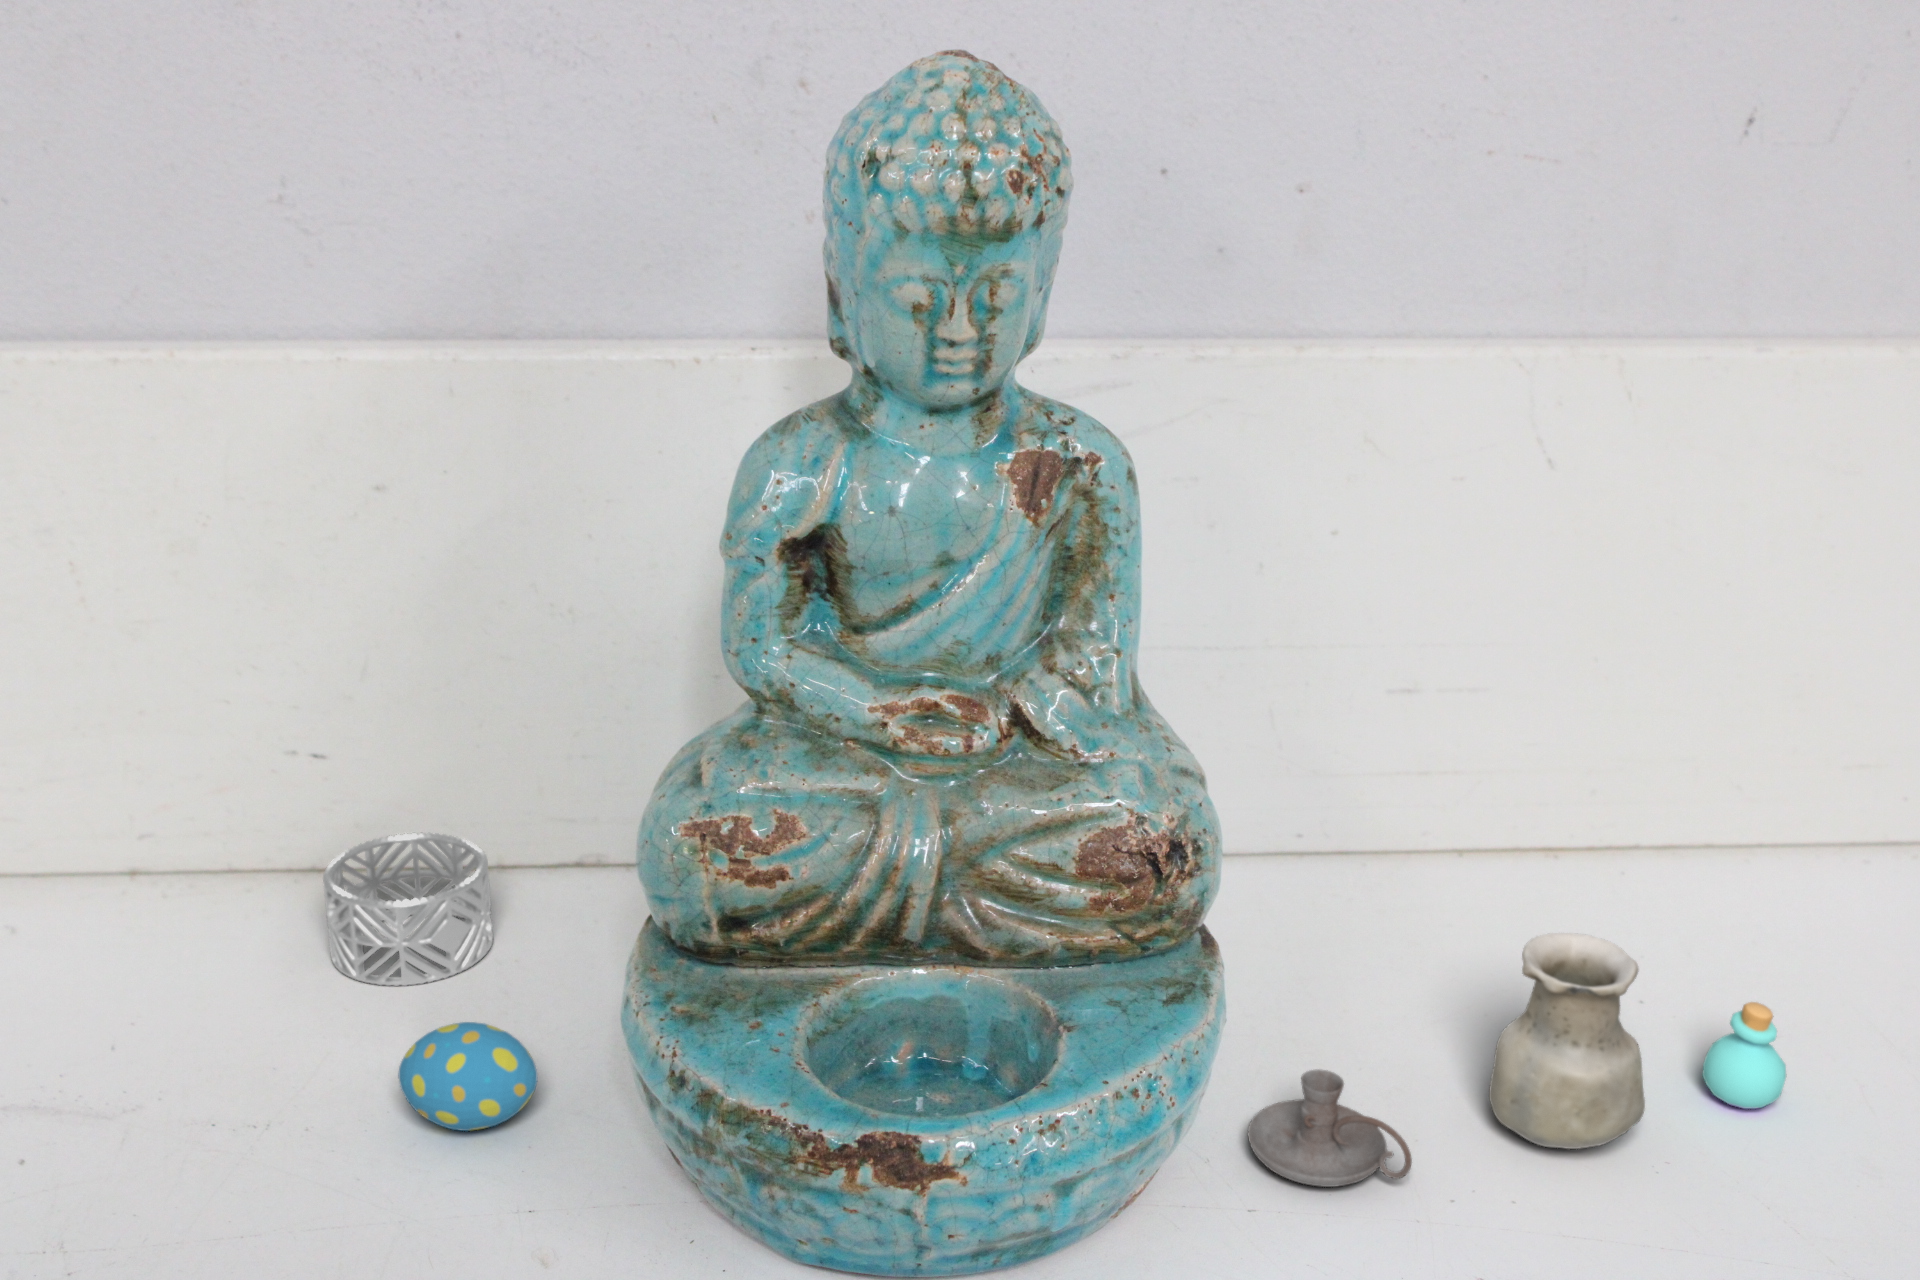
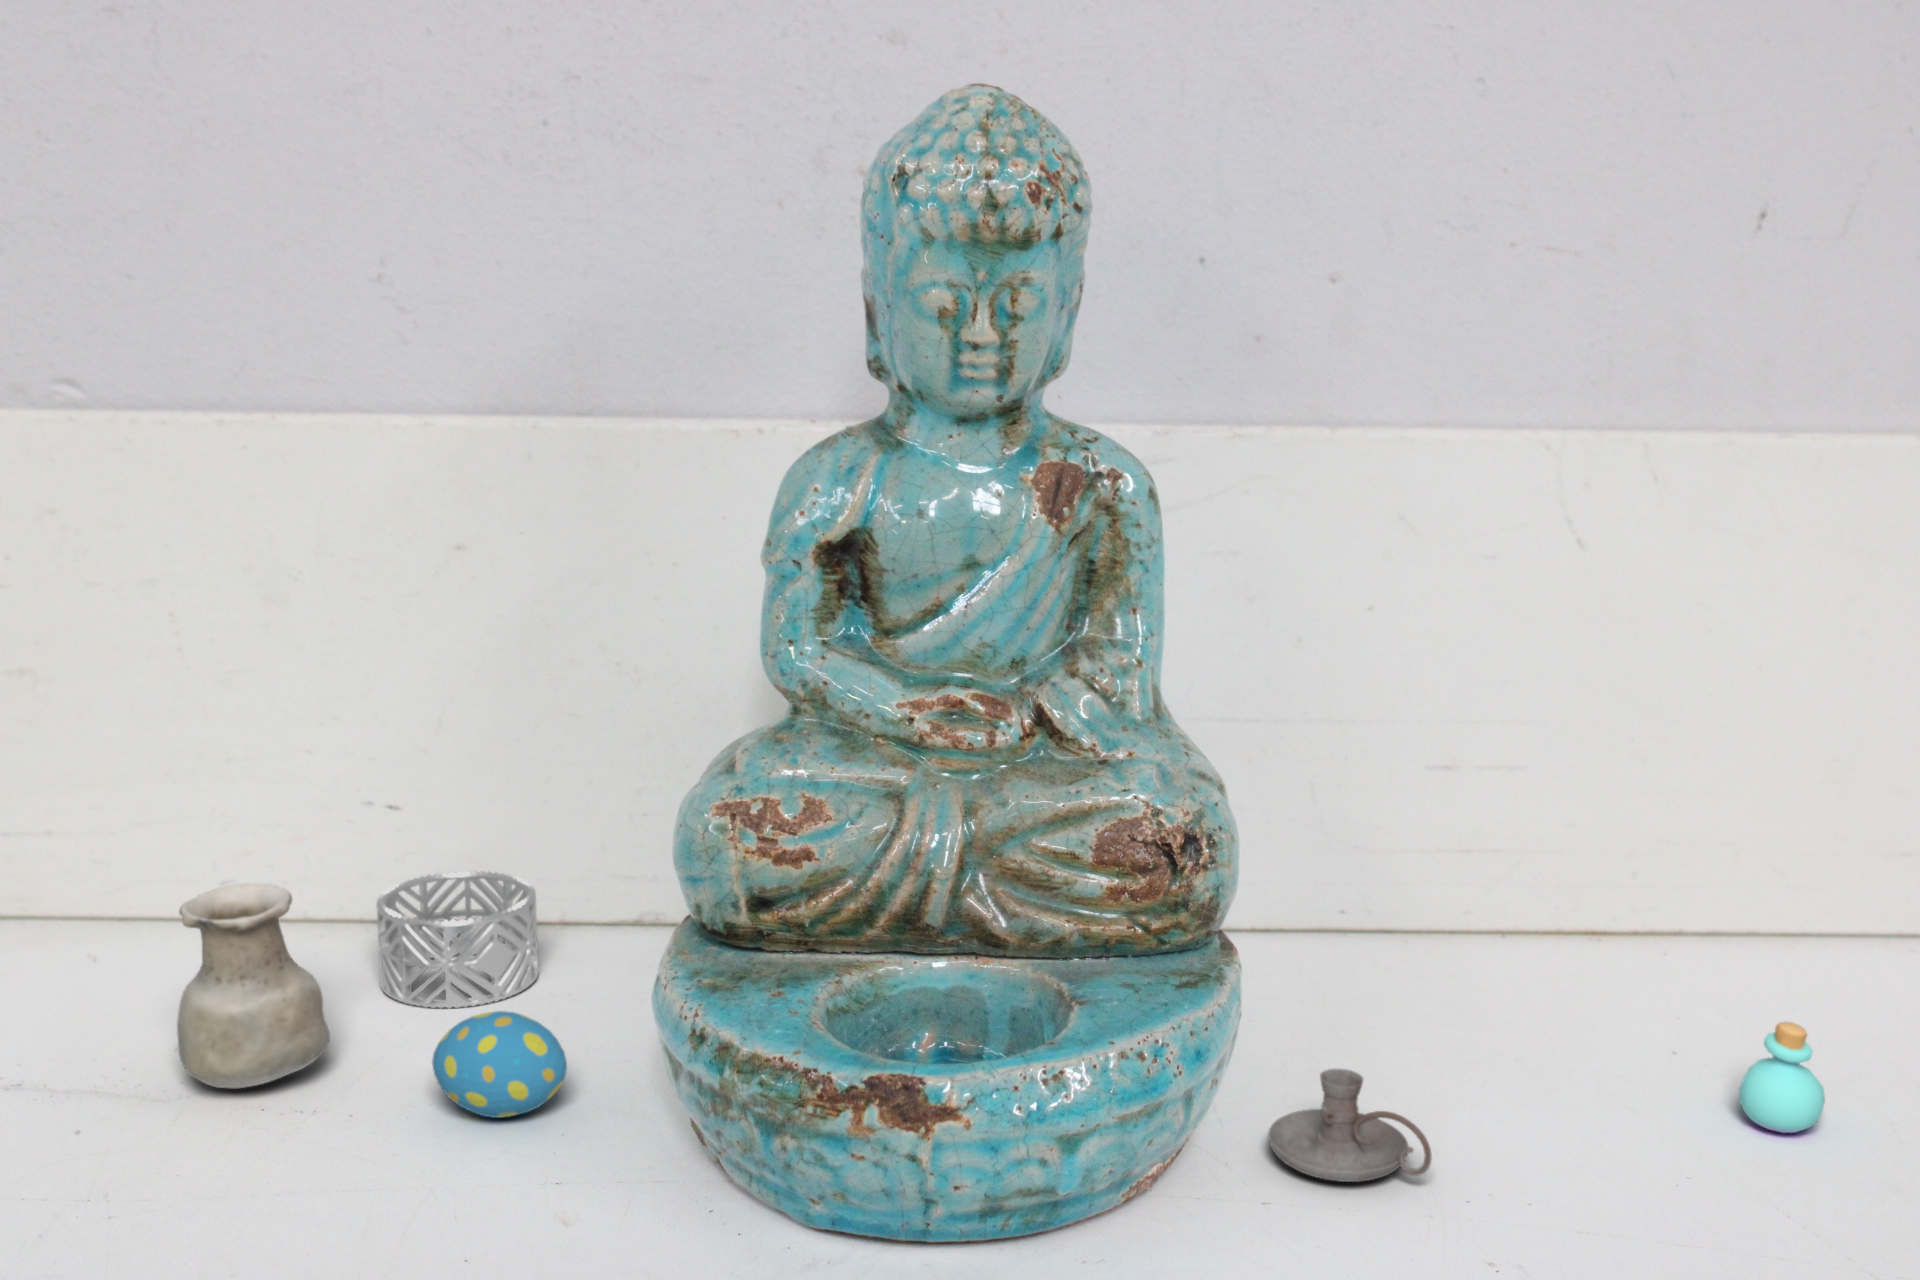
vase: present [1489,933,1645,1149] -> present [177,884,330,1088]

